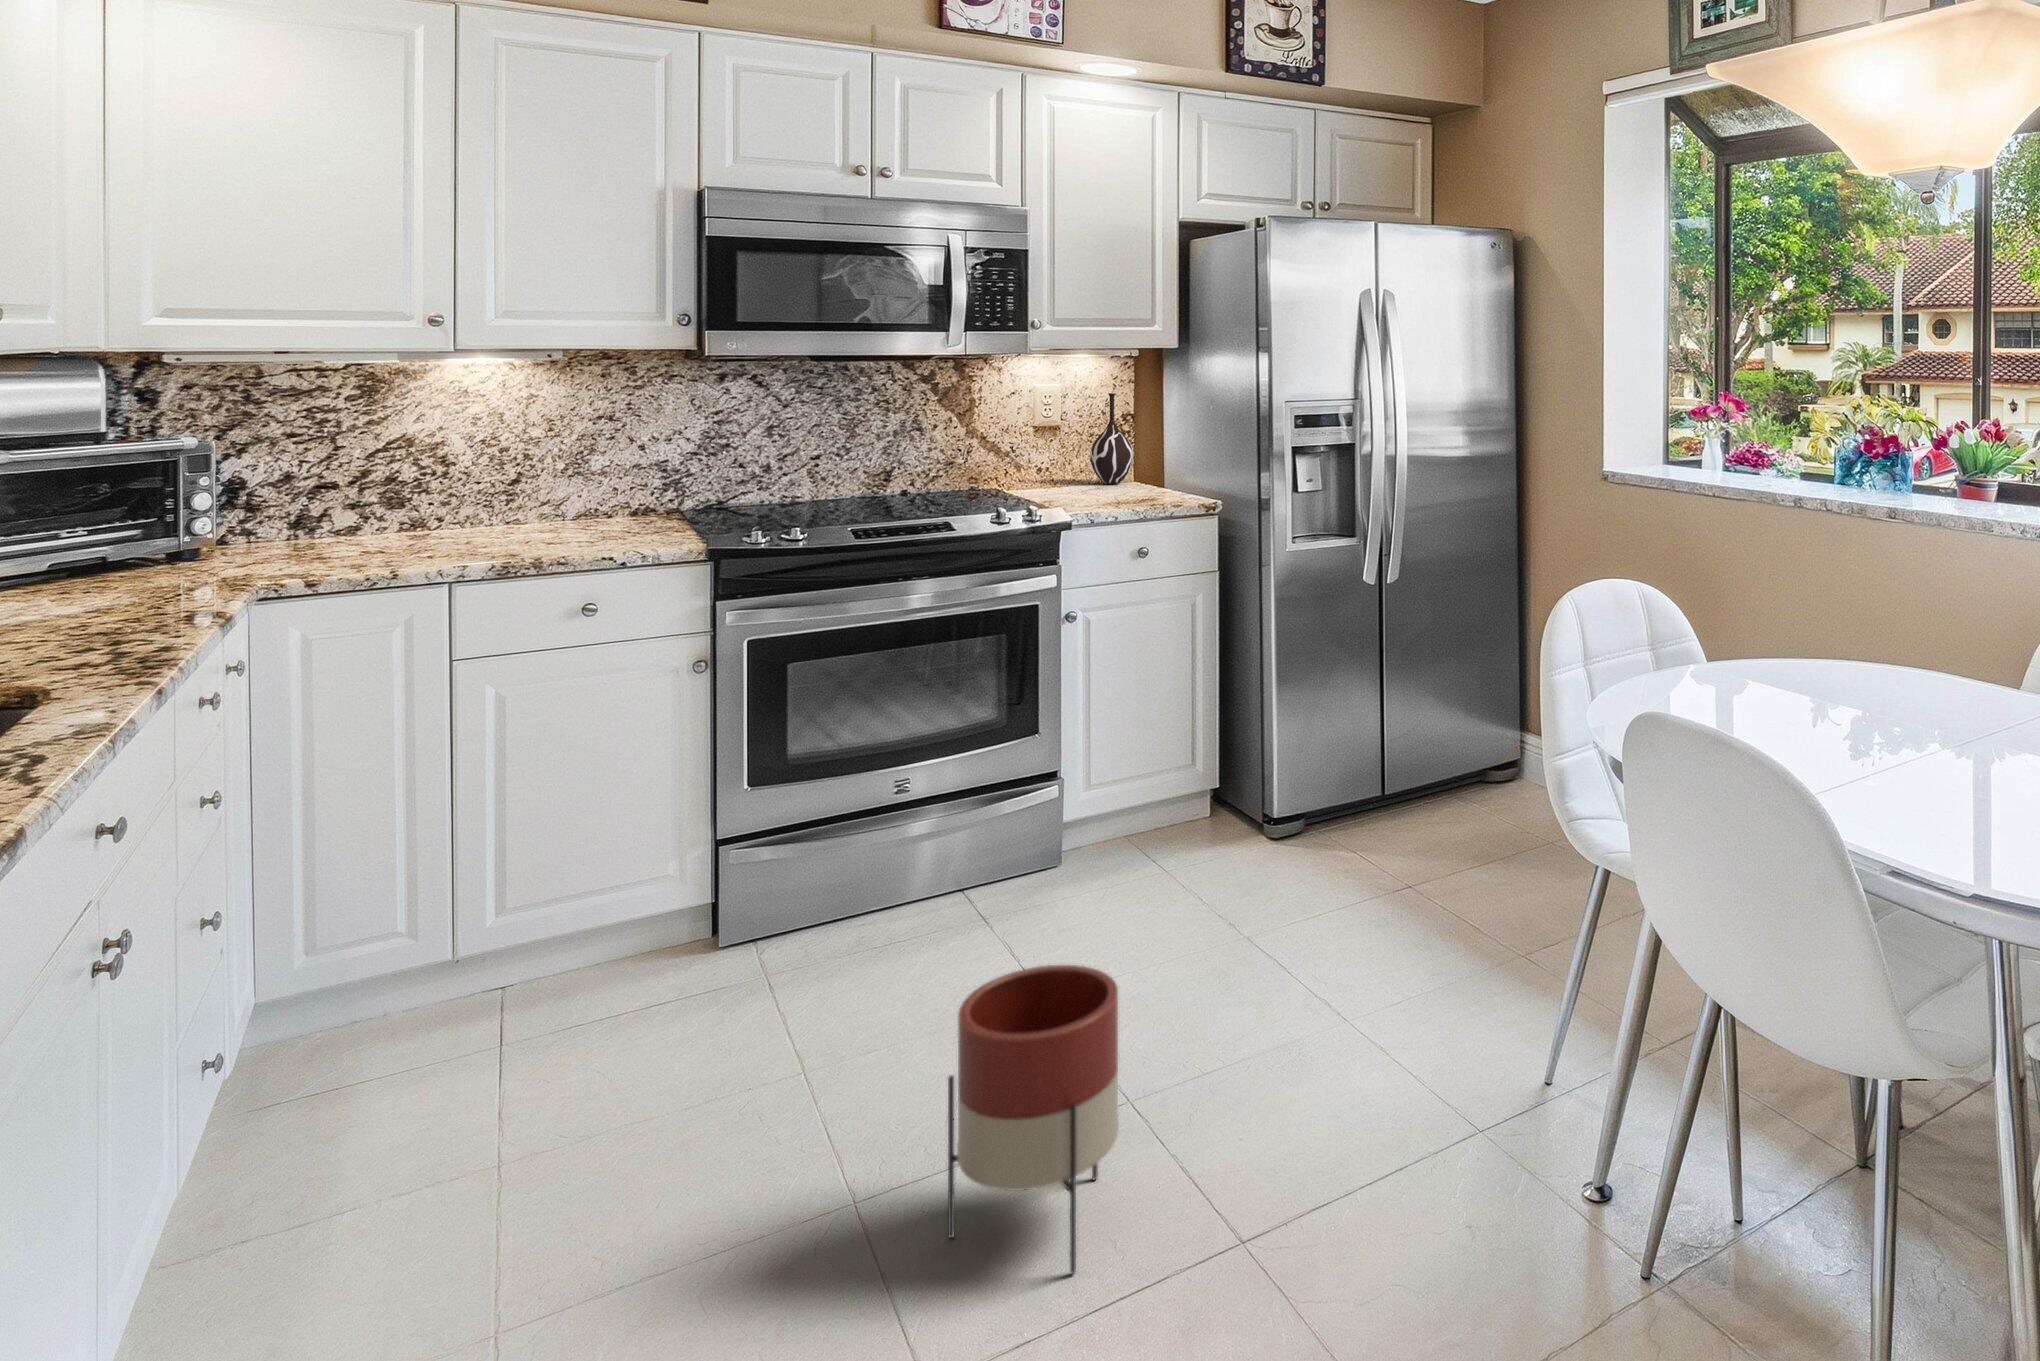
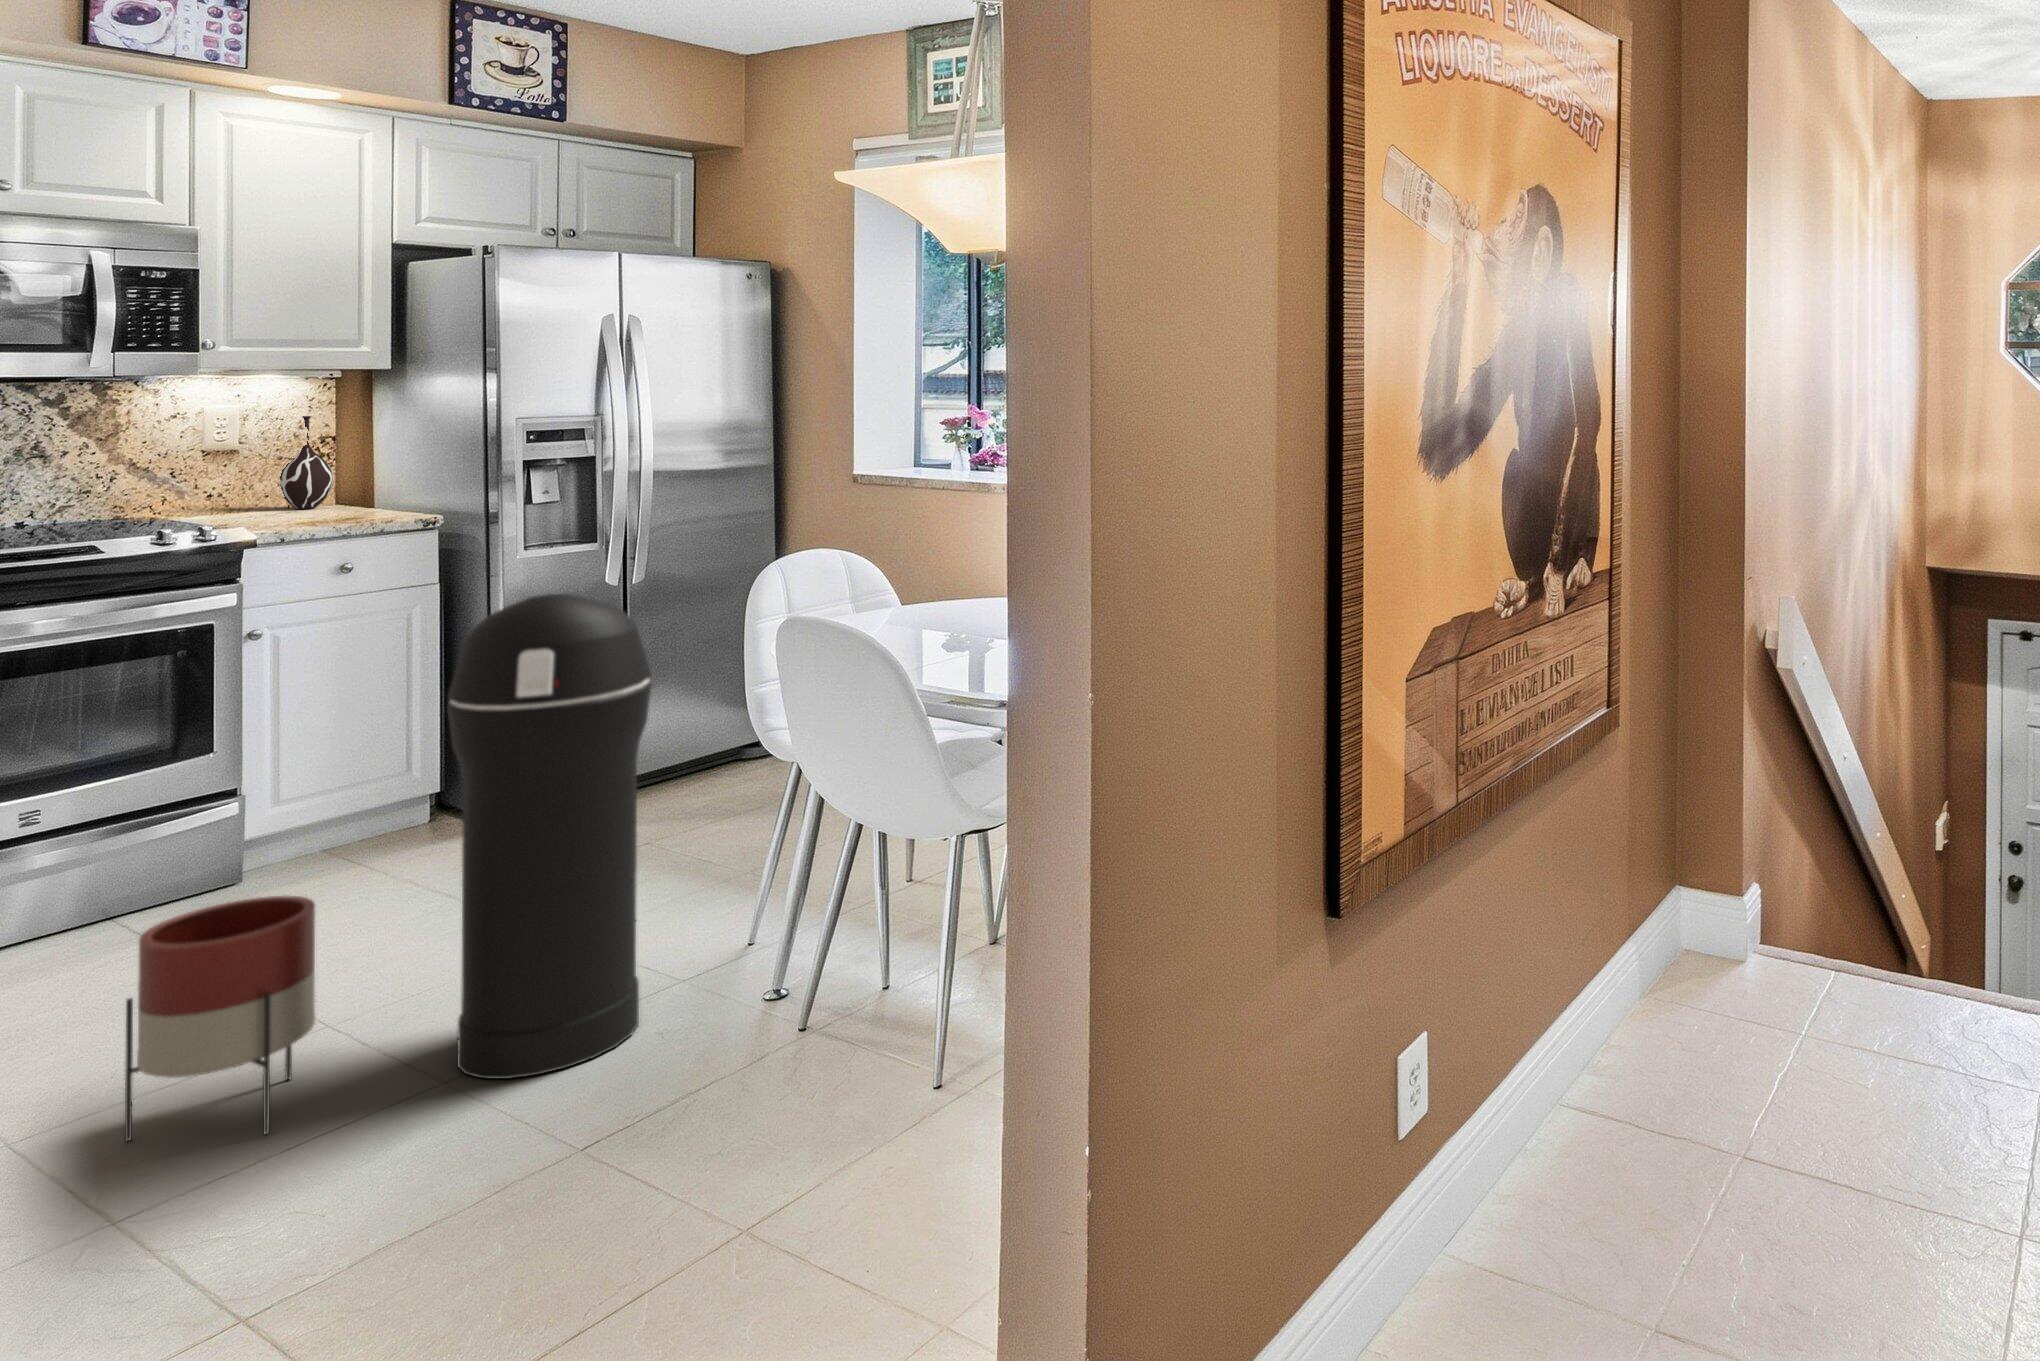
trash can: none [1245,638,1458,1257] -> present [447,594,652,1079]

